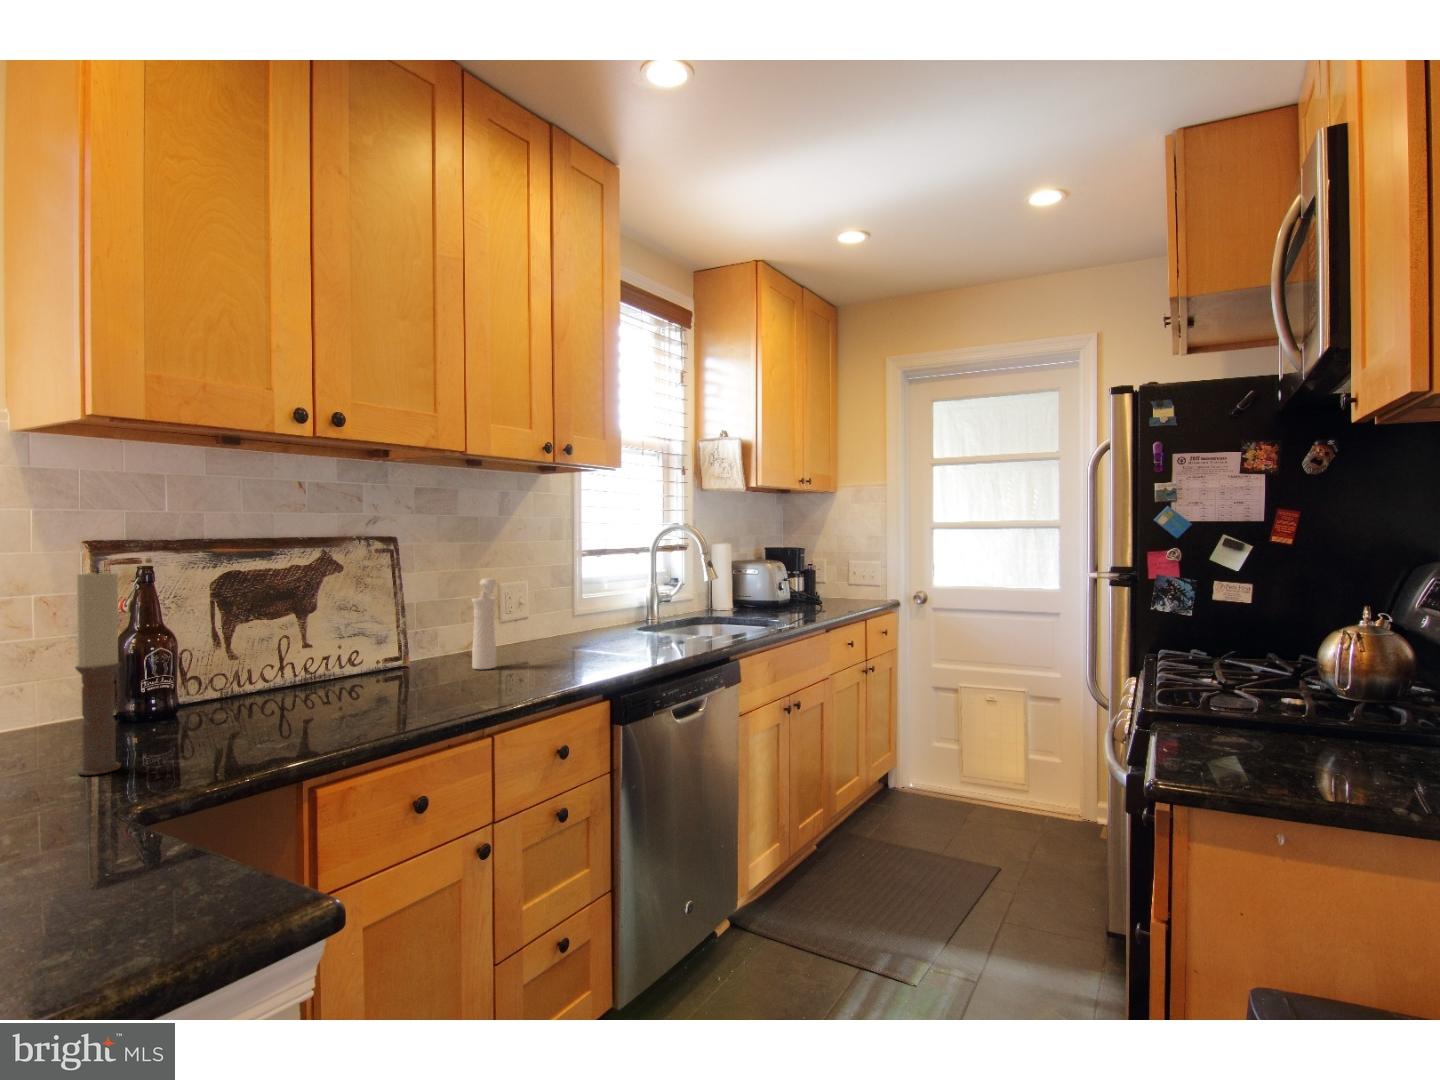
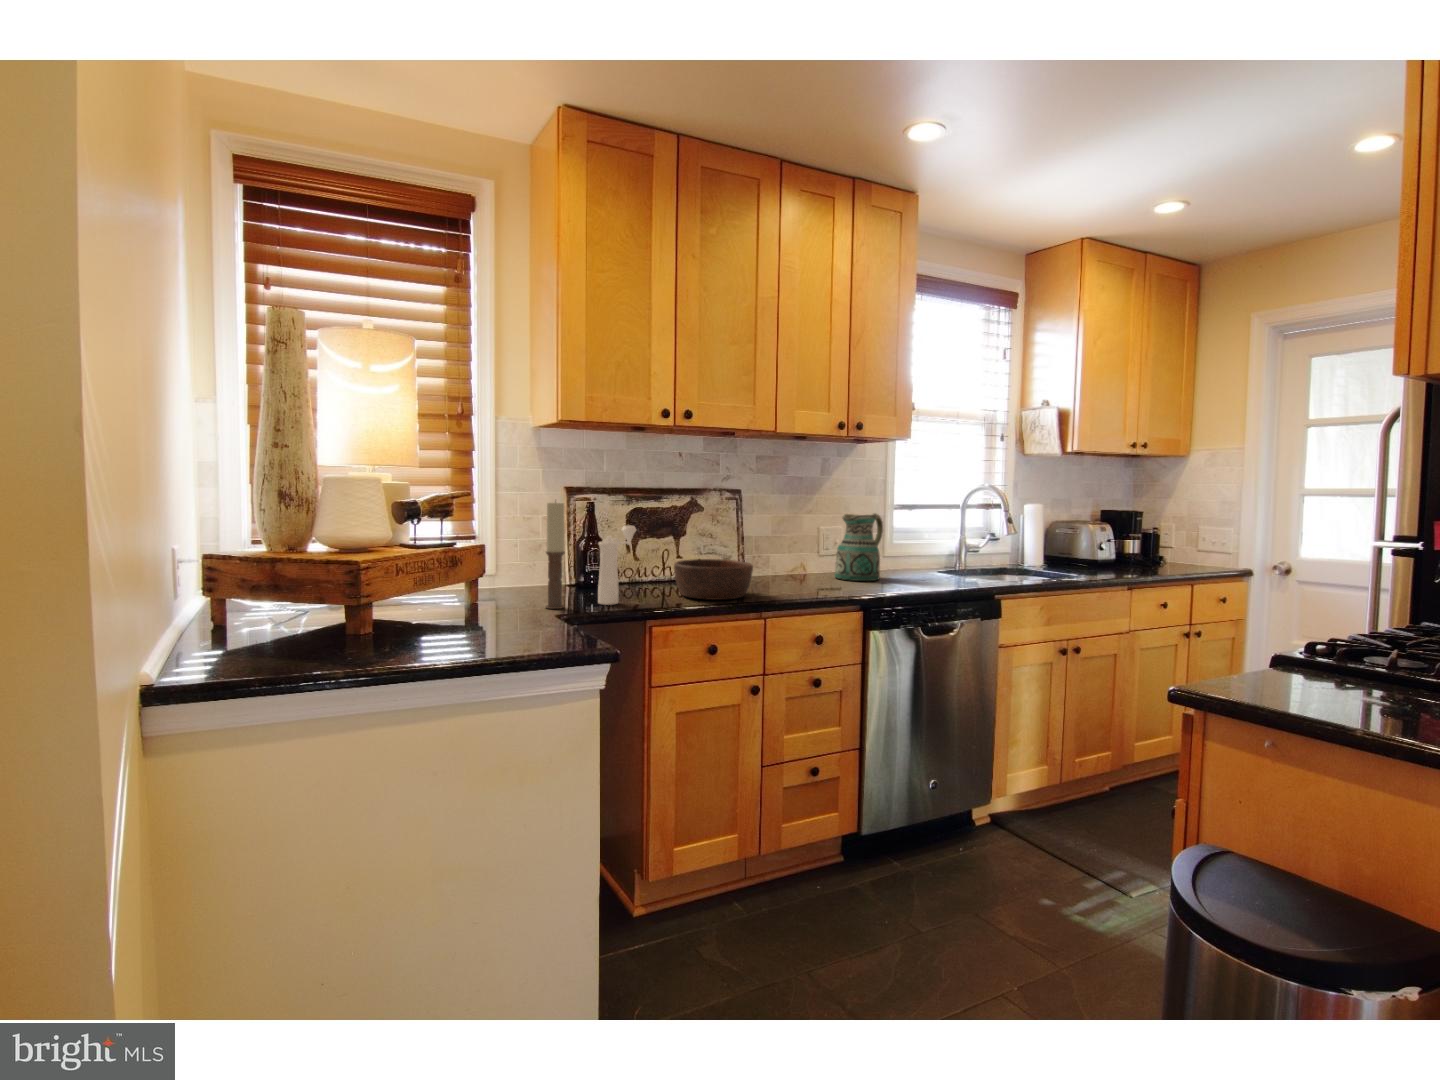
ceramic pitcher: none [527,562,585,652] -> present [835,514,883,581]
pepper mill: present [472,578,497,669] -> present [598,526,636,605]
wooden bowl: none [318,643,450,710] -> present [674,559,753,600]

